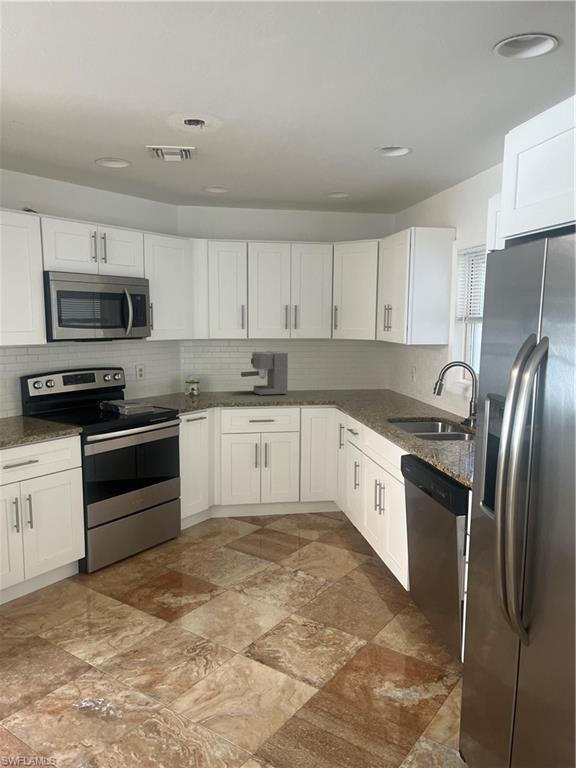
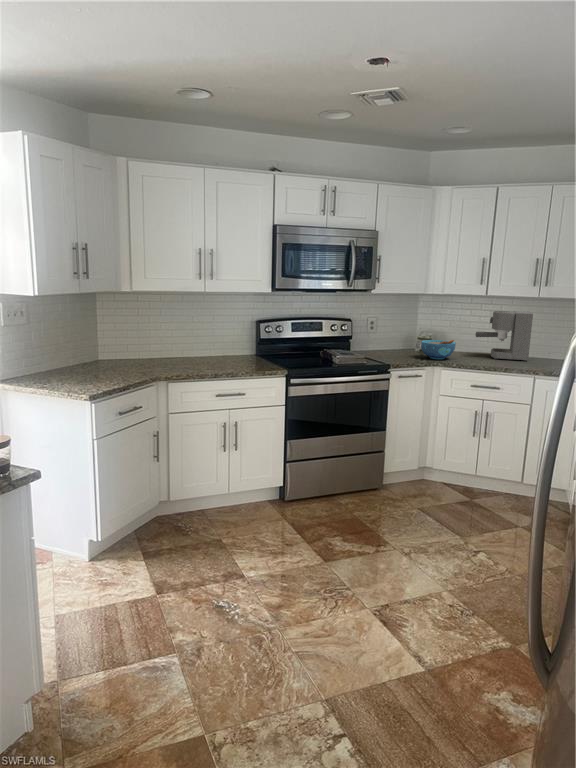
bowl: none [198,381,229,400] -> present [421,340,456,359]

